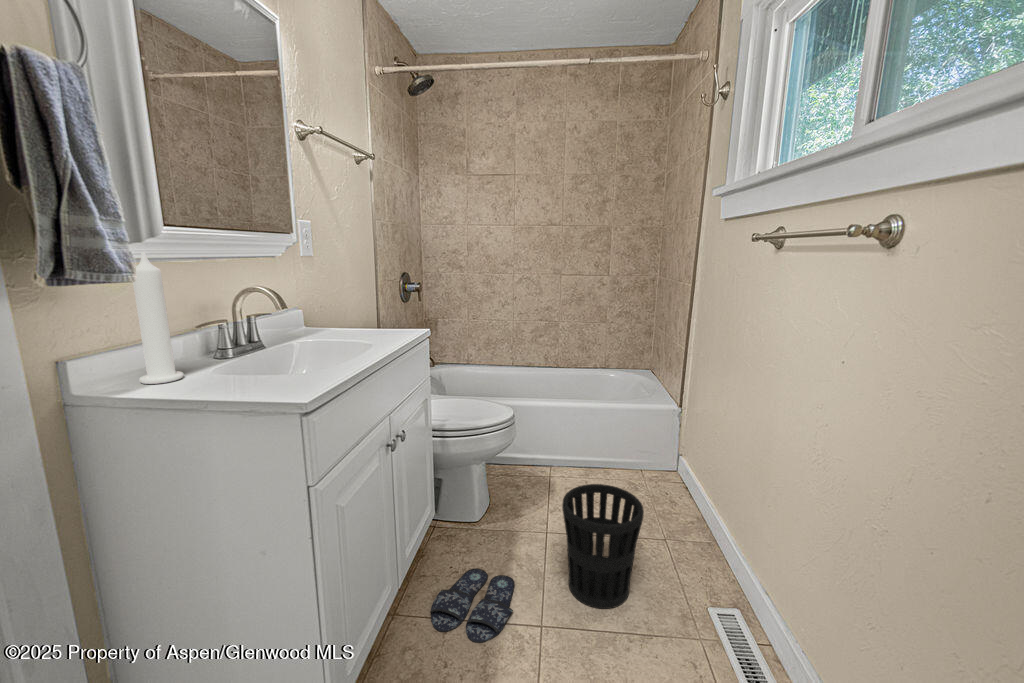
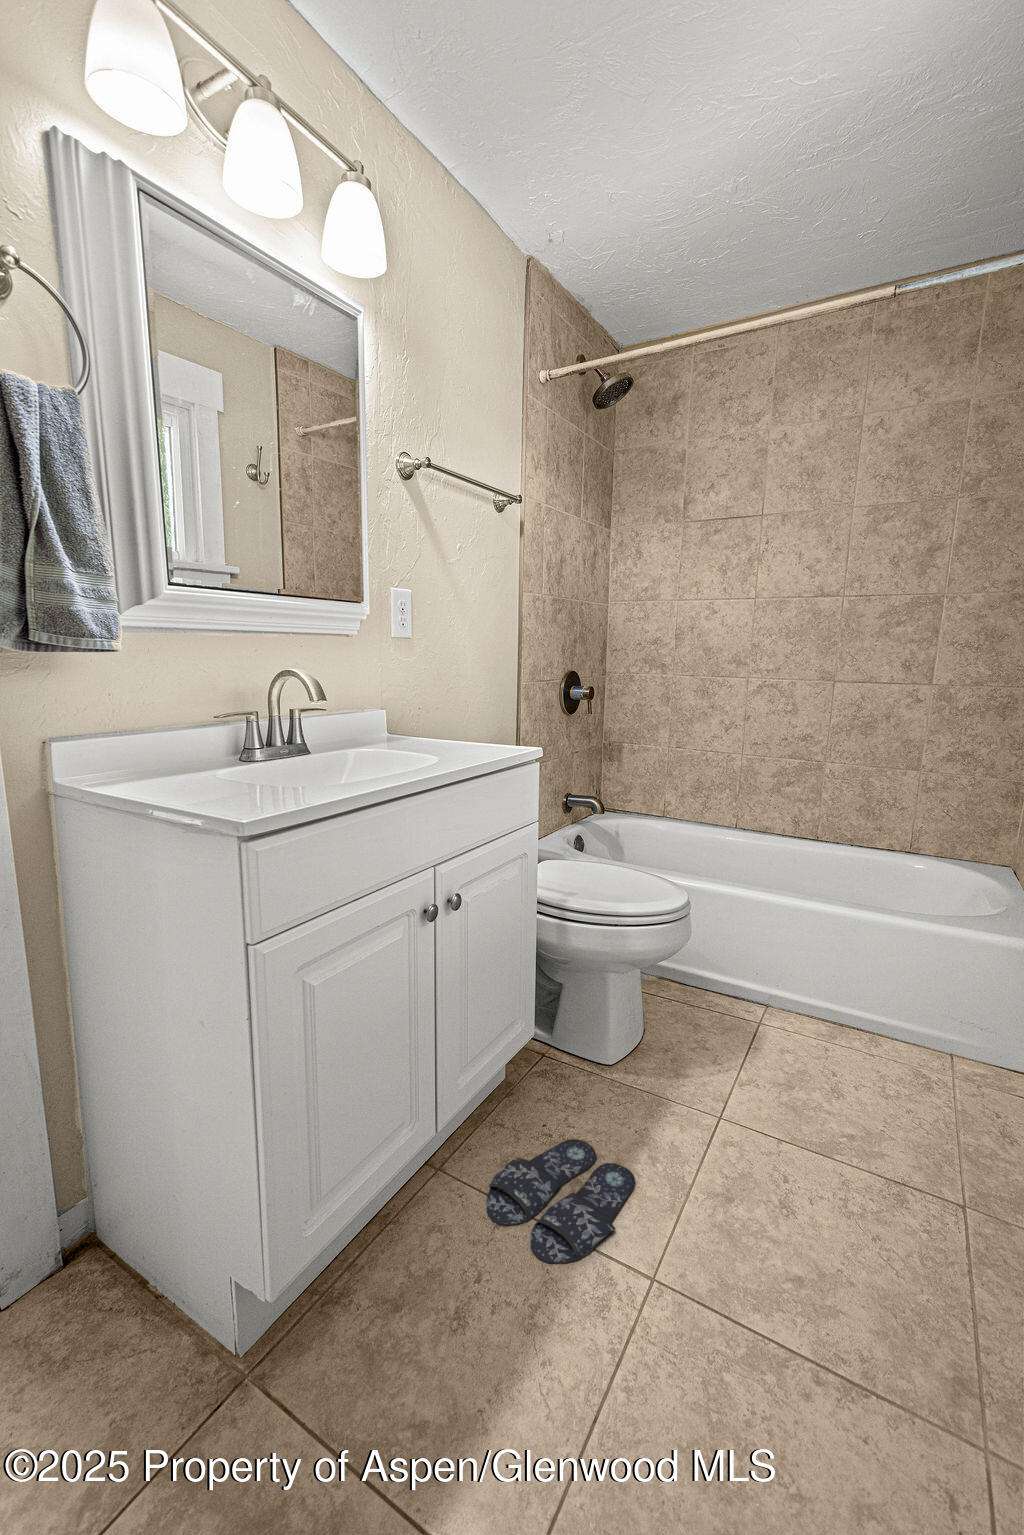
candle: present [133,252,184,384] -> none [121,616,174,782]
wastebasket: present [562,484,644,609] -> none [724,1050,882,1291]

